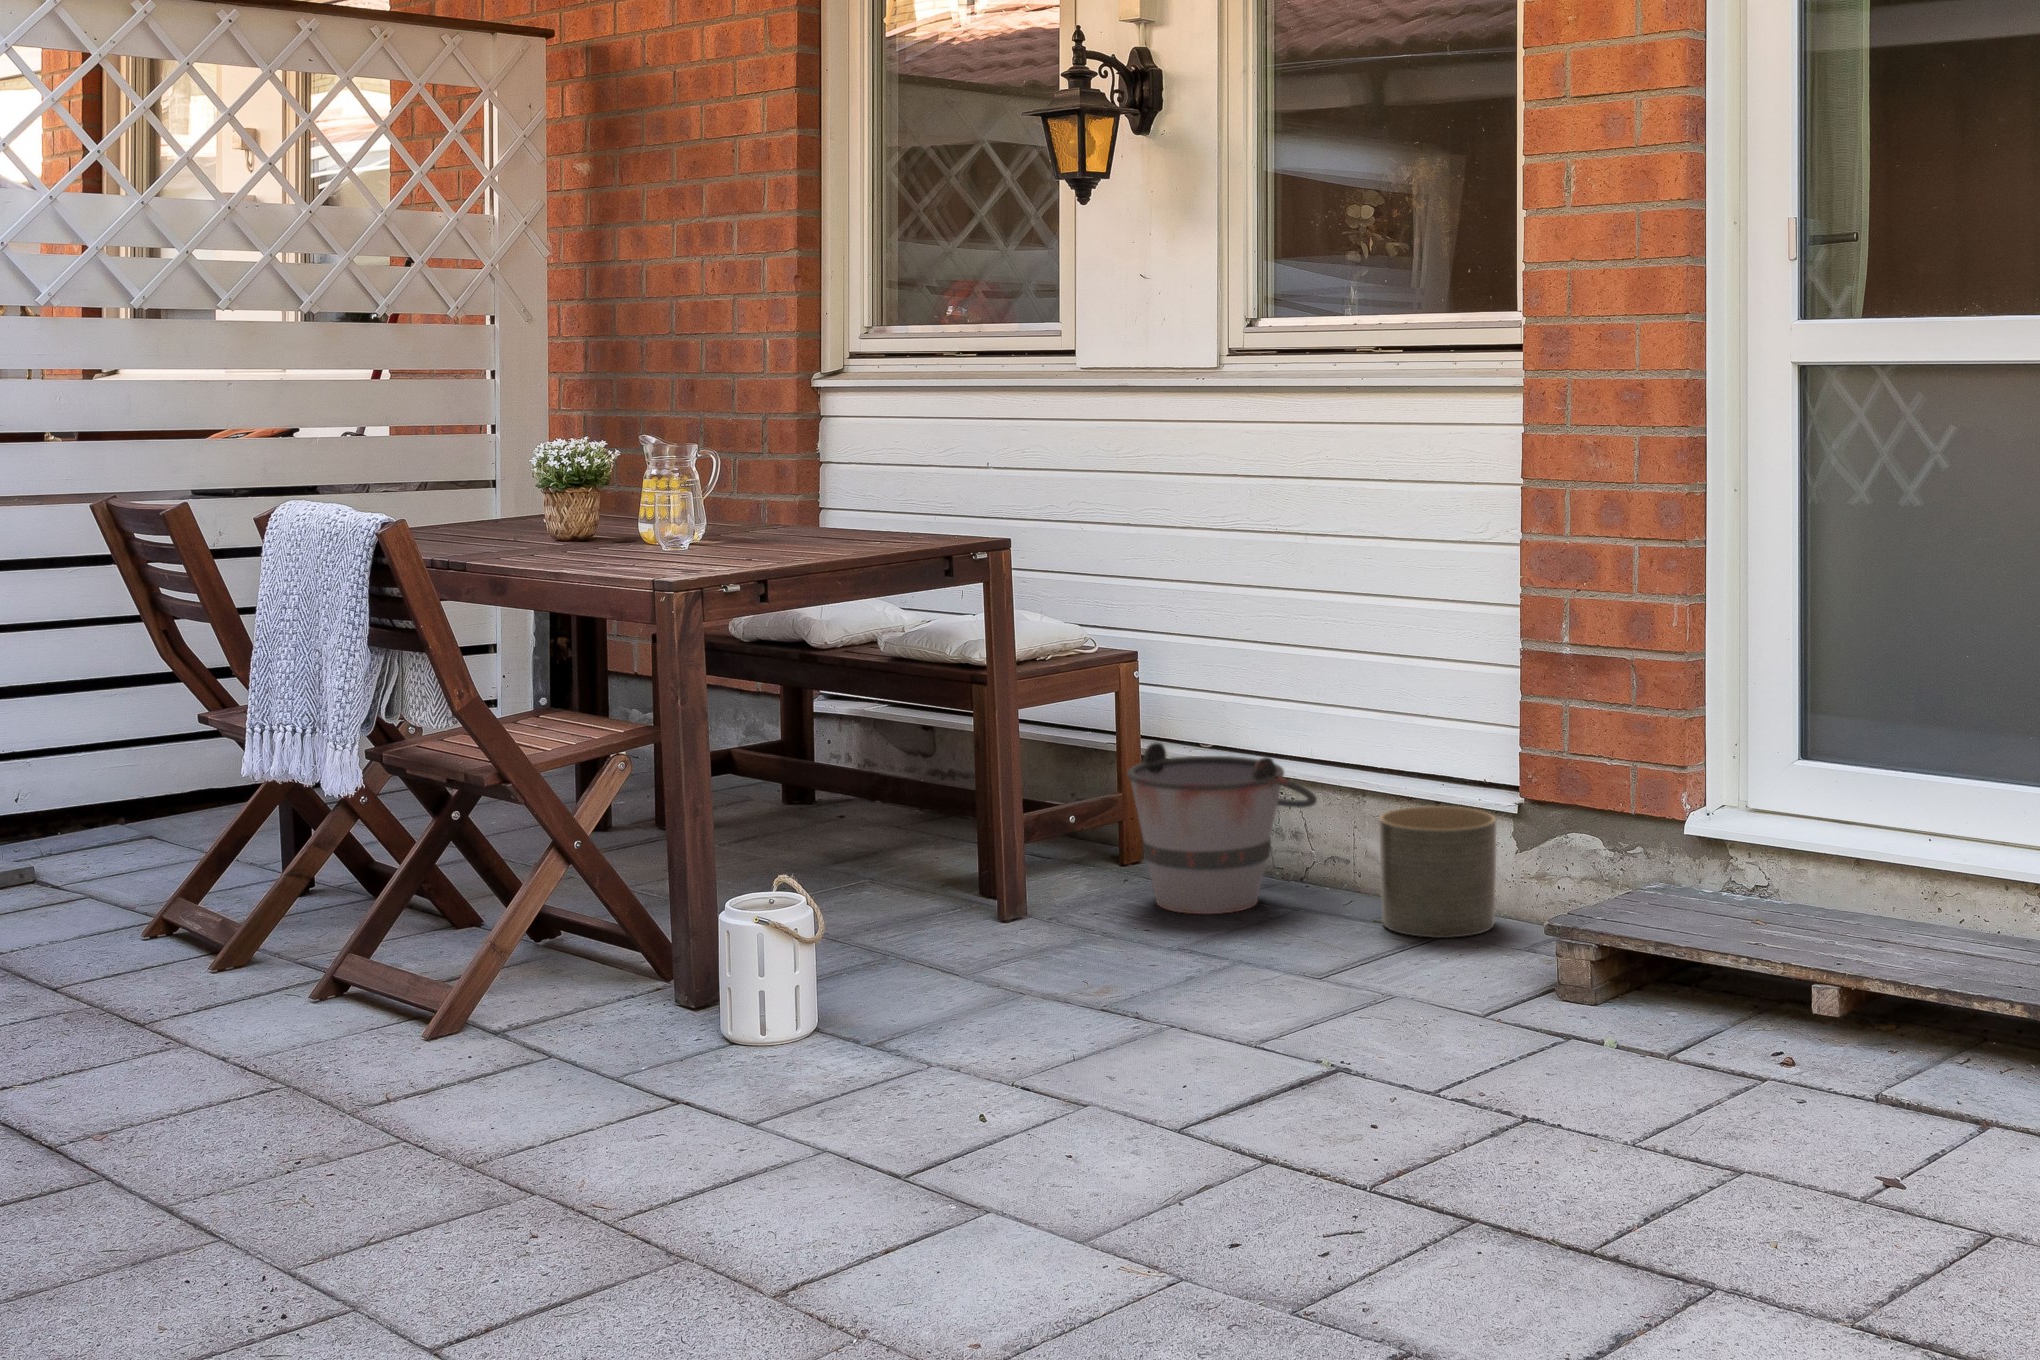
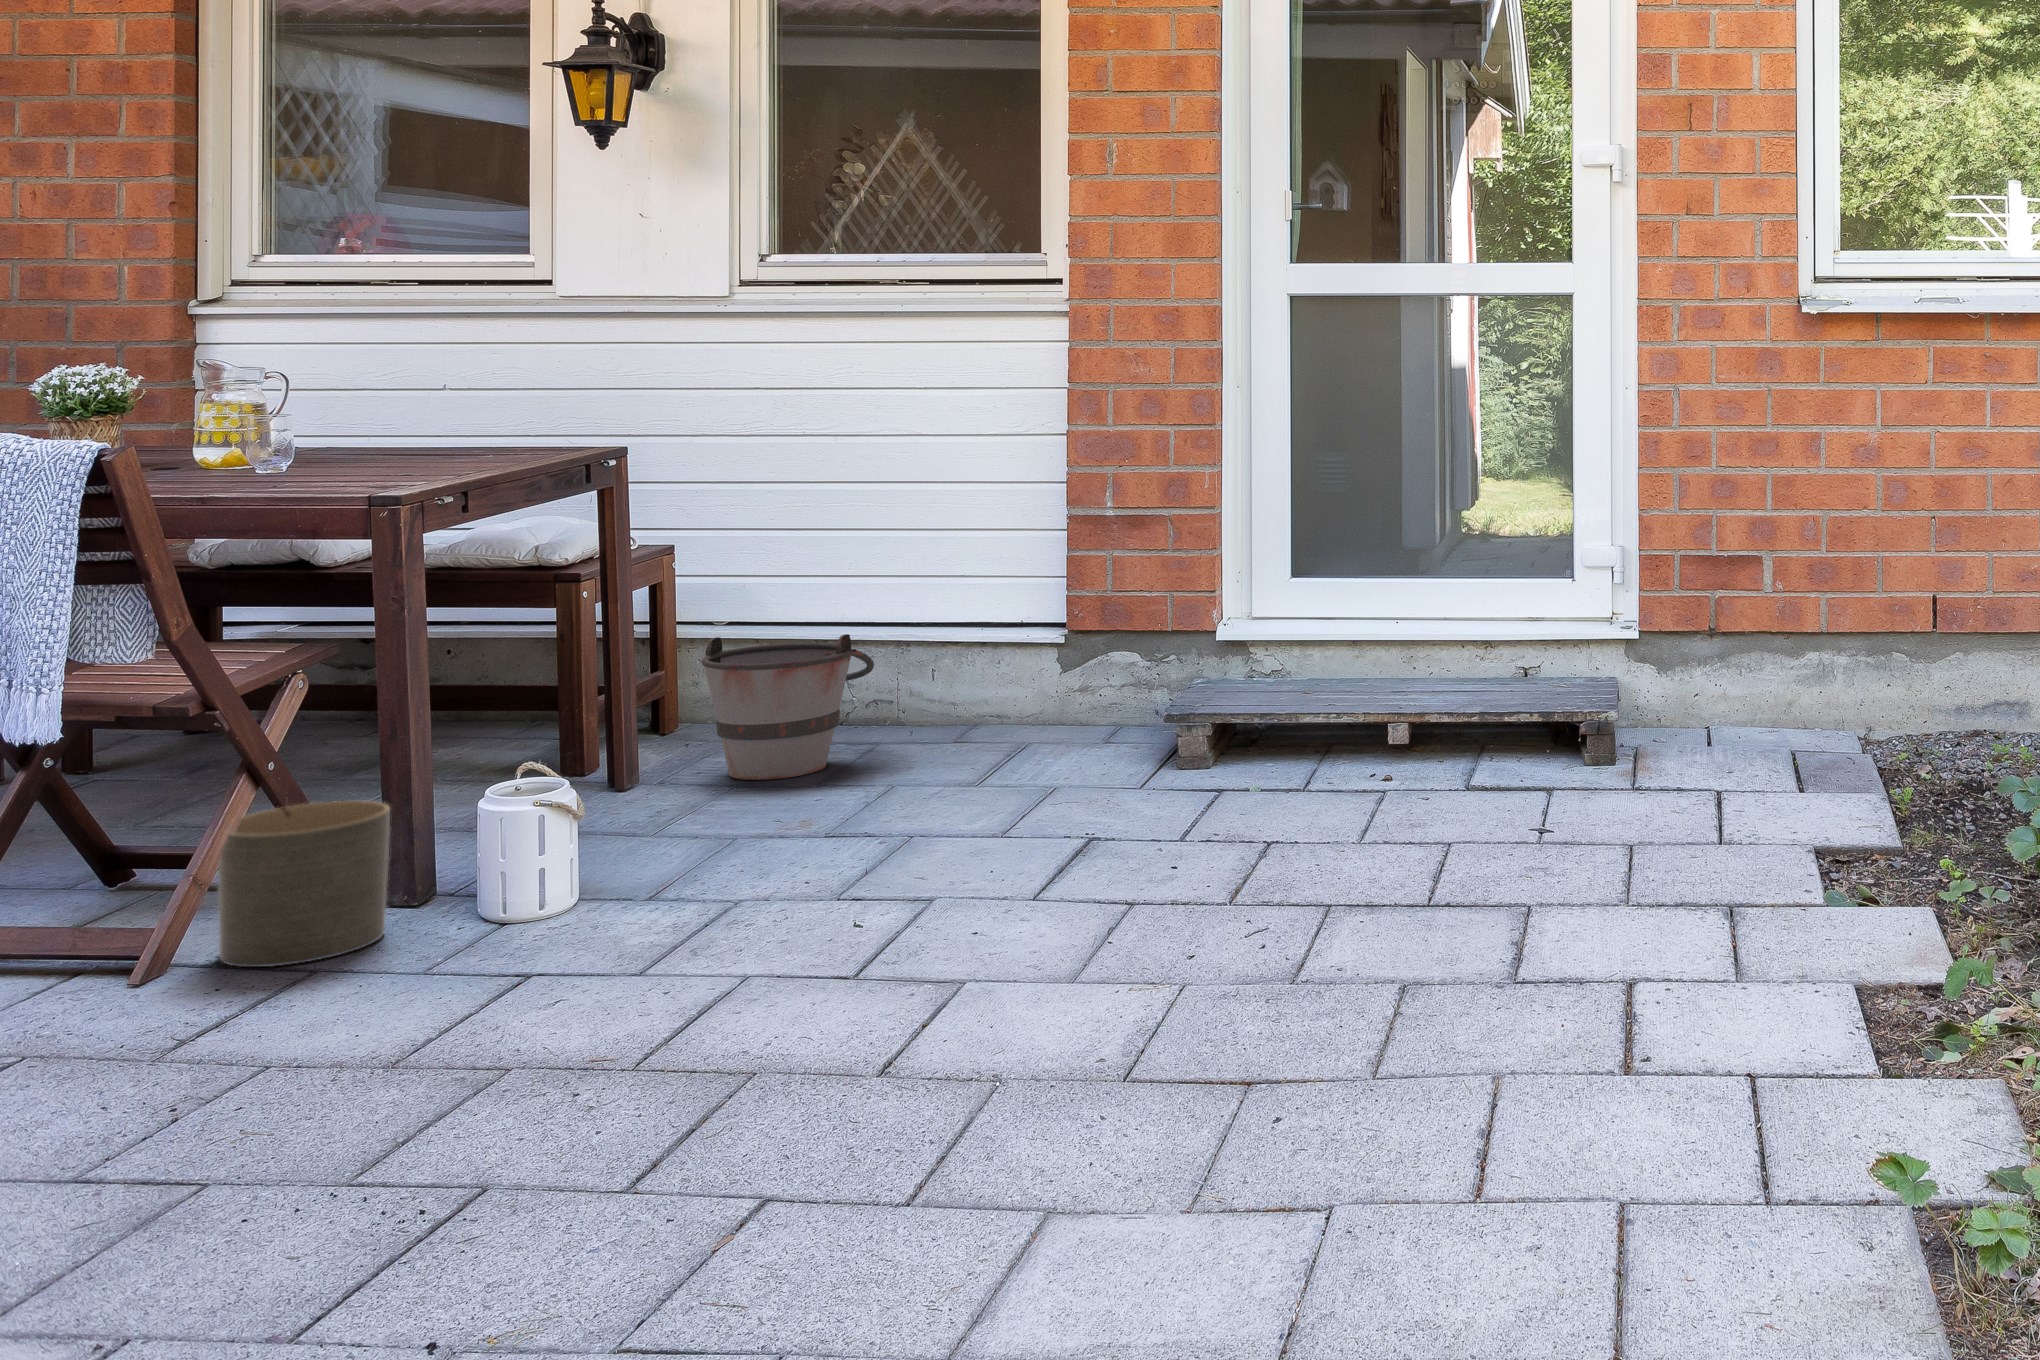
planter: present [1379,806,1496,938] -> present [218,801,390,967]

